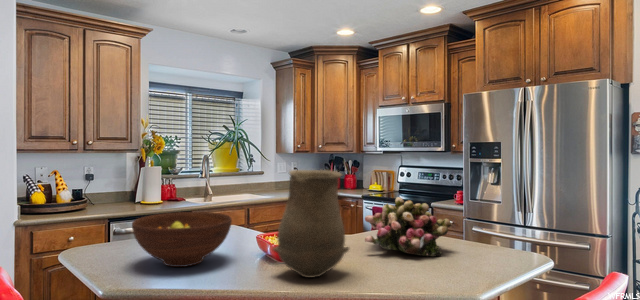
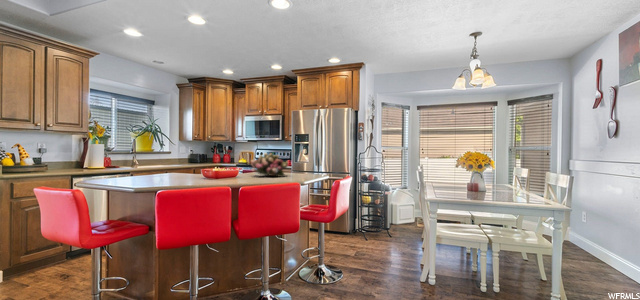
vase: present [273,170,349,278] -> none [213,135,248,182]
fruit bowl: present [132,212,232,267] -> none [132,158,187,182]

